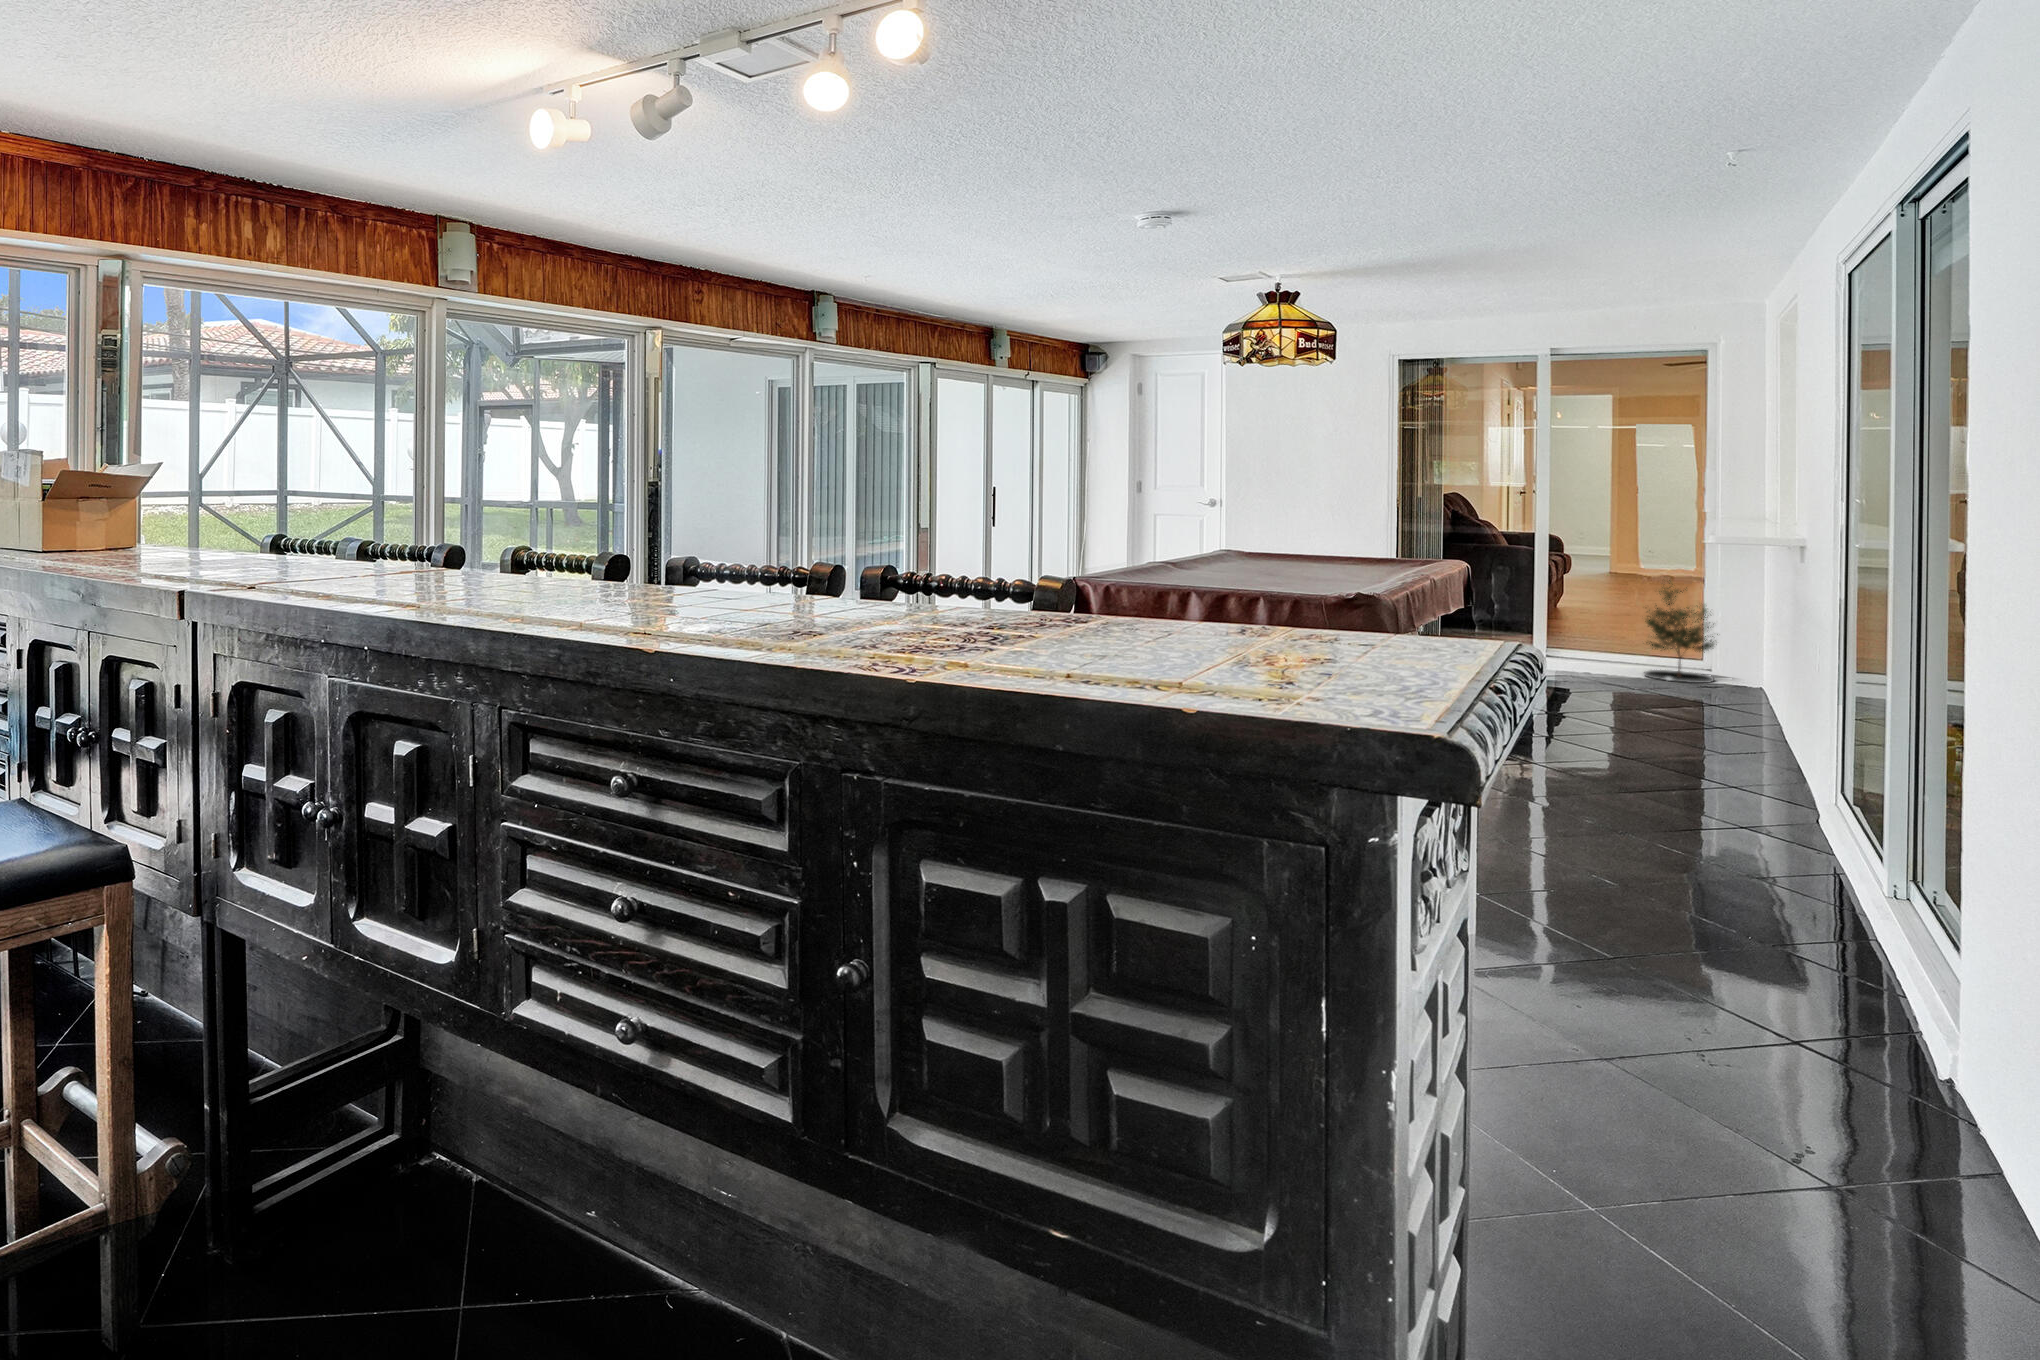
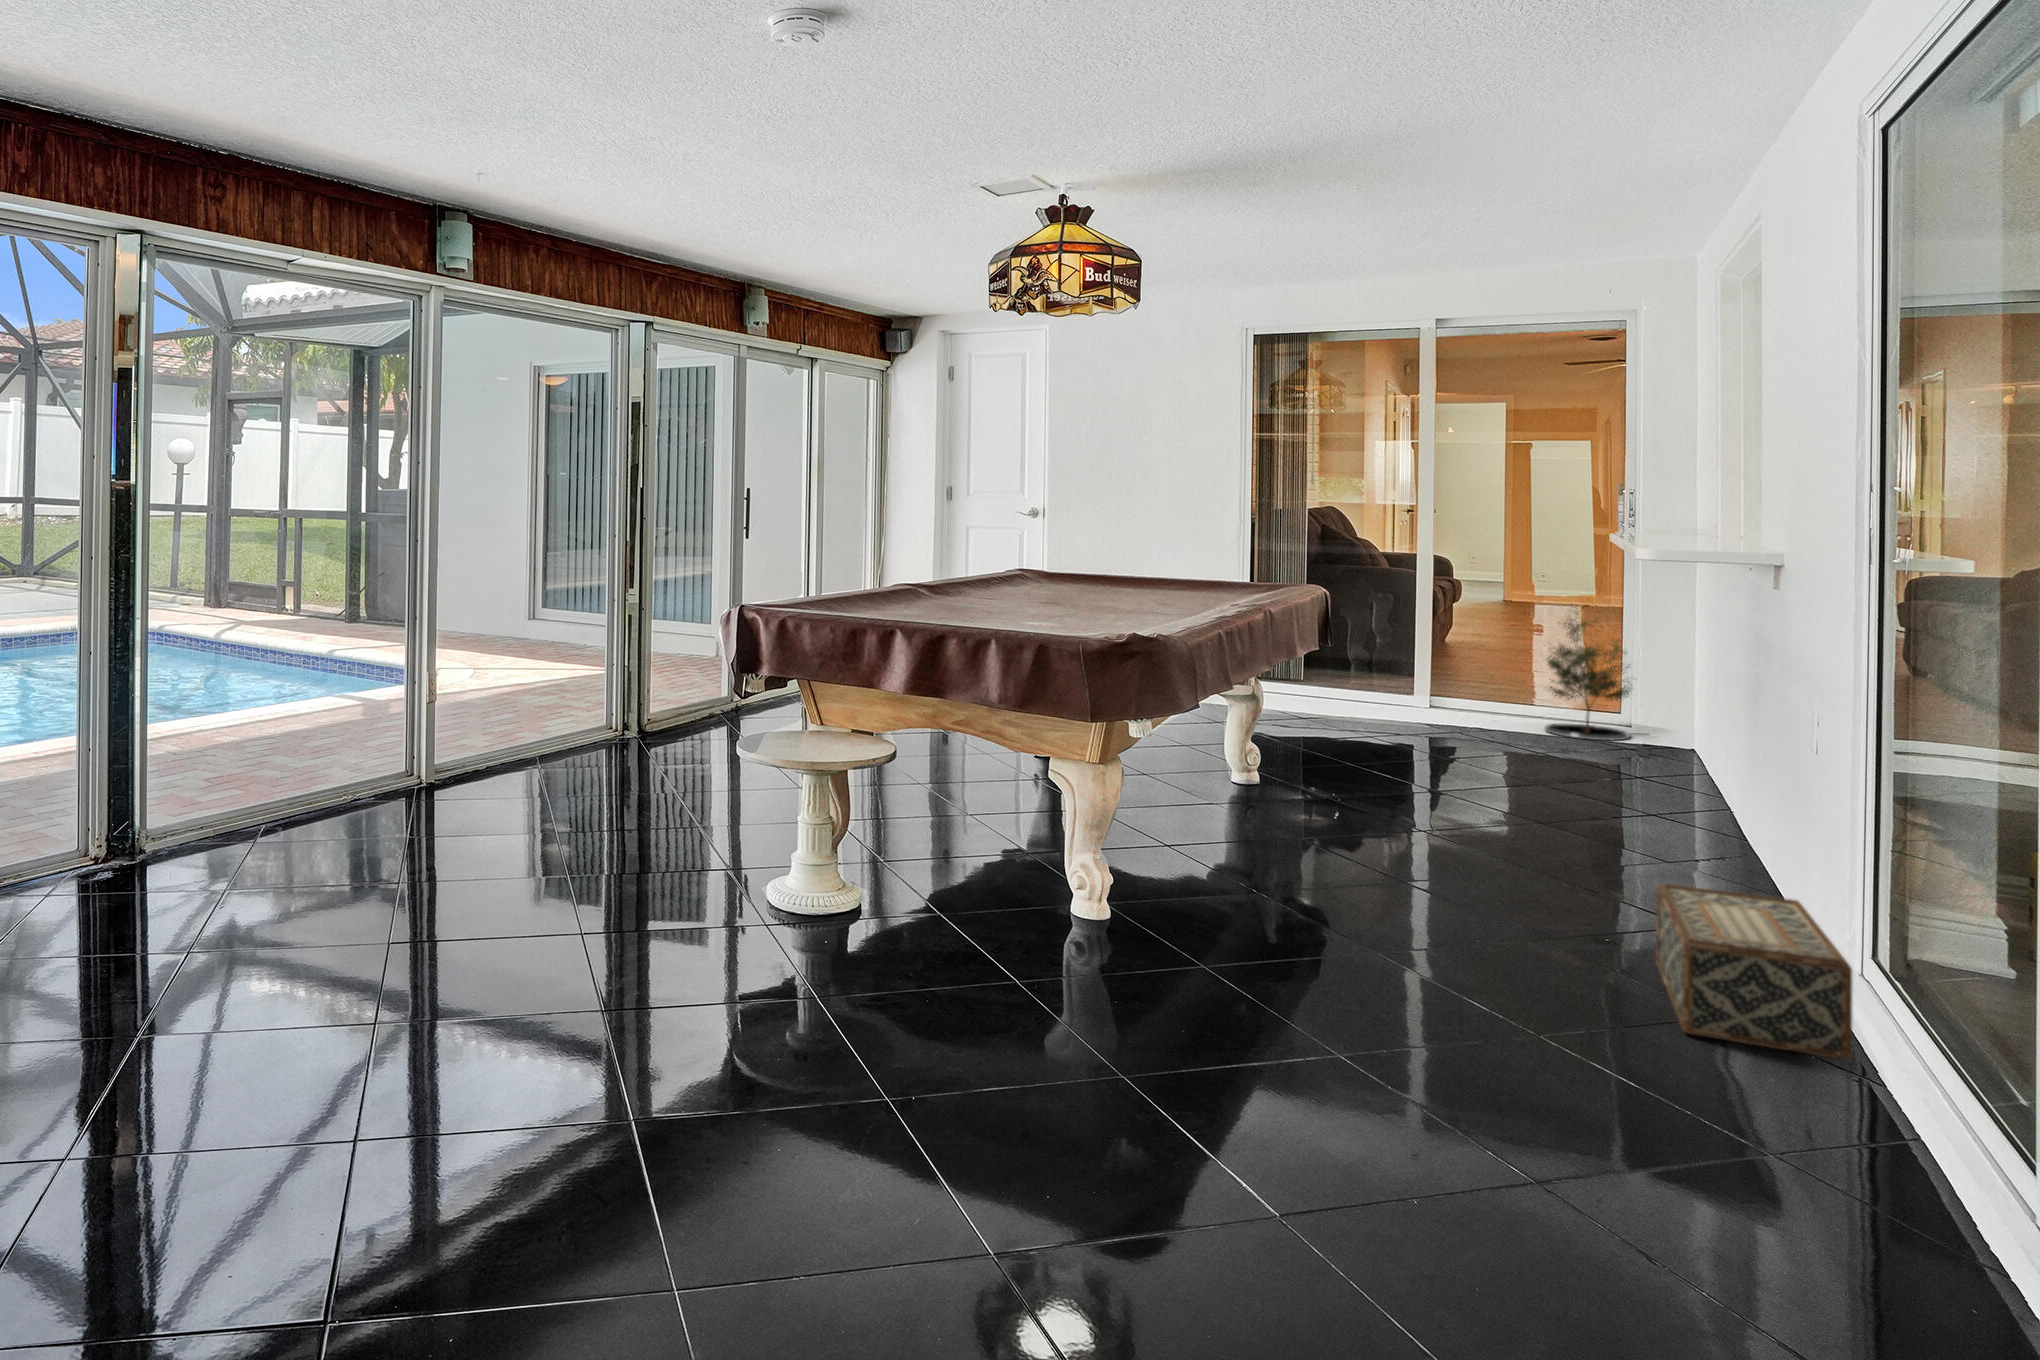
woven basket: none [1714,762,1839,864] -> present [1656,884,1852,1060]

